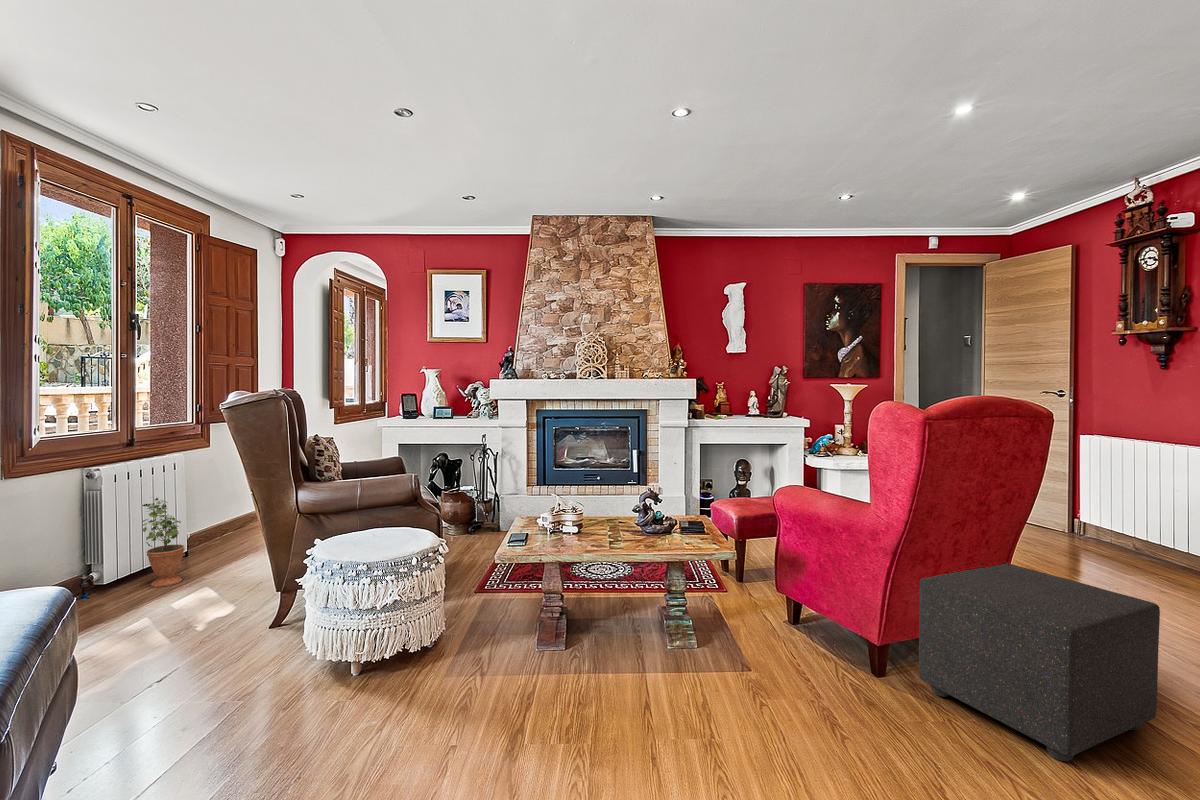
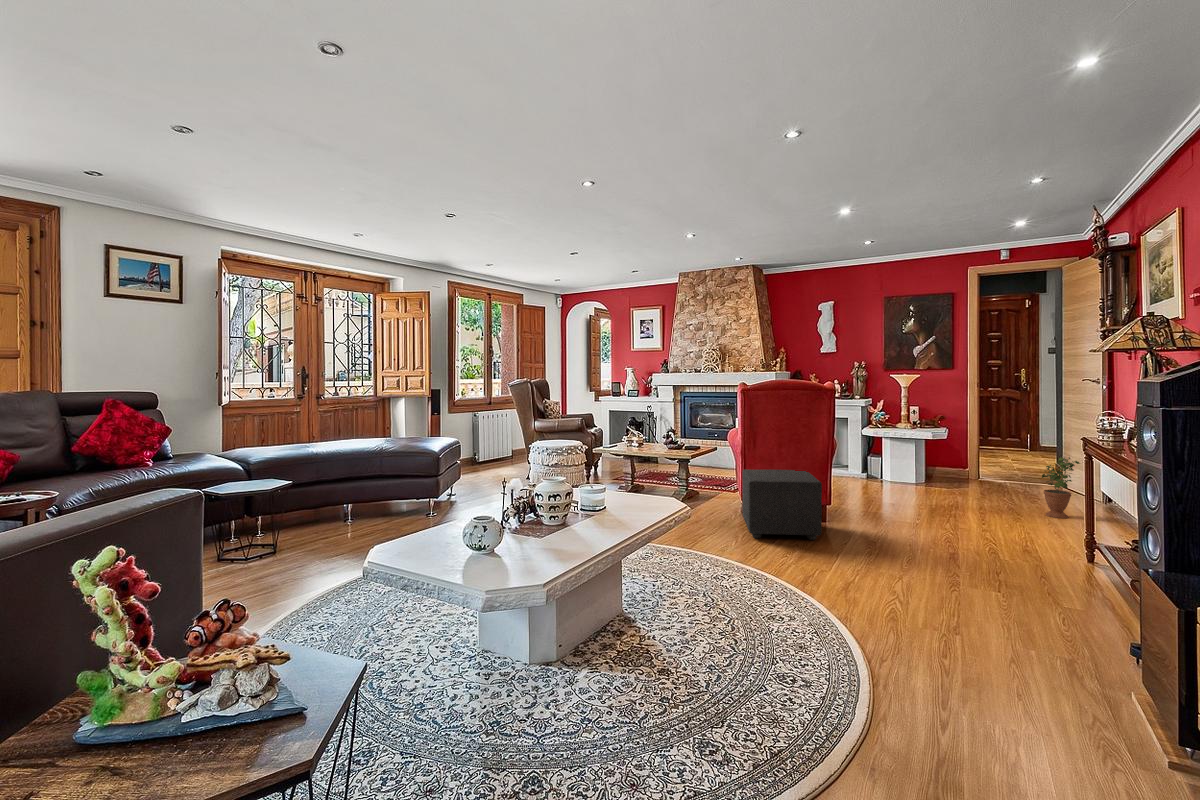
potted plant: present [142,498,185,587] -> present [1042,457,1080,518]

